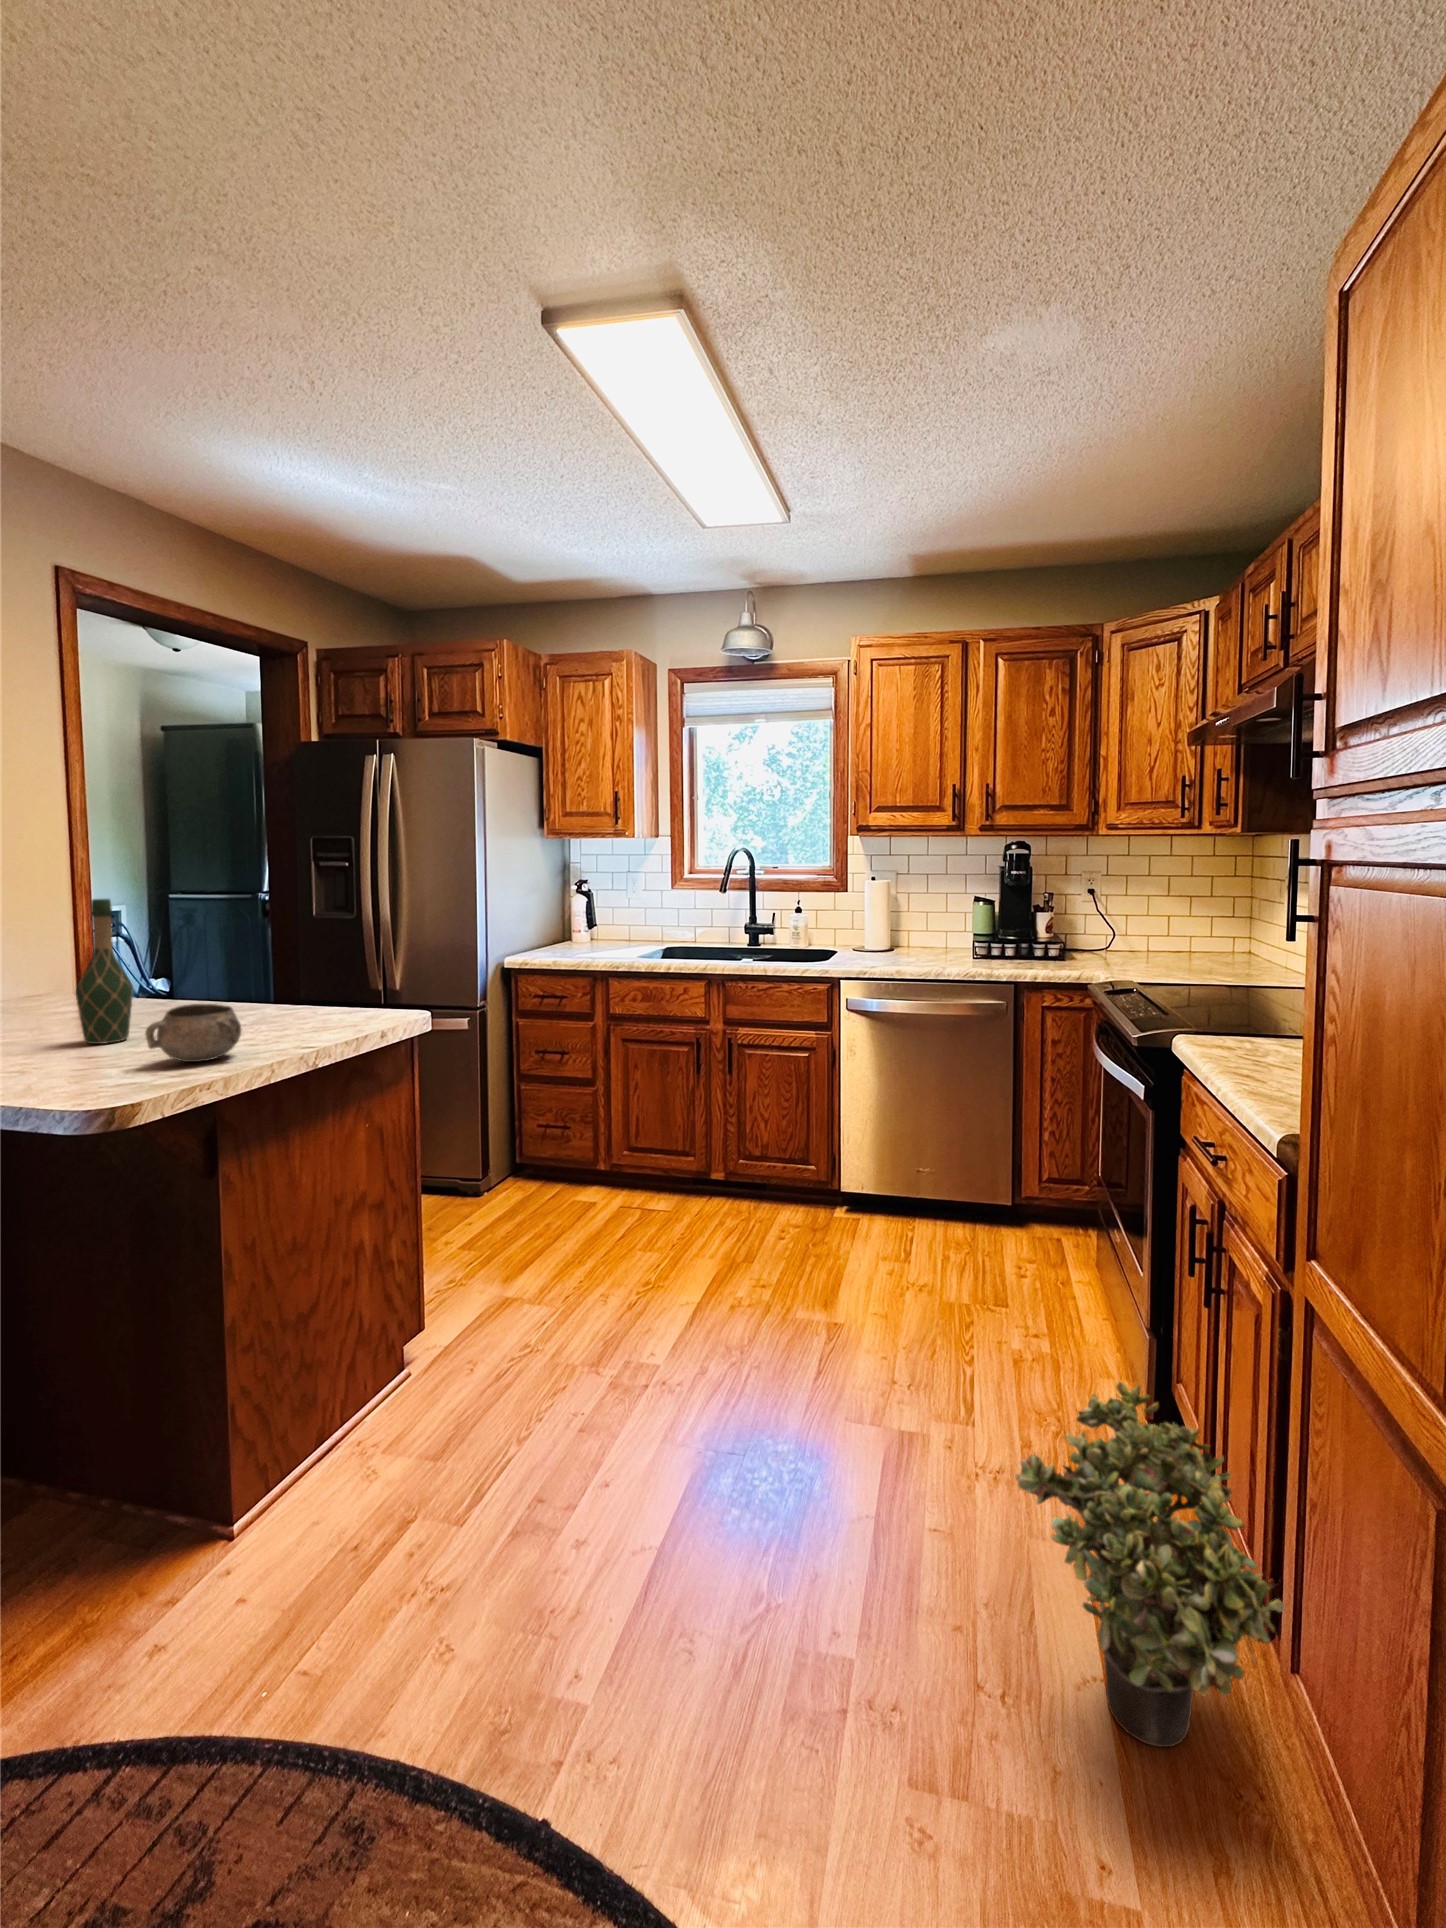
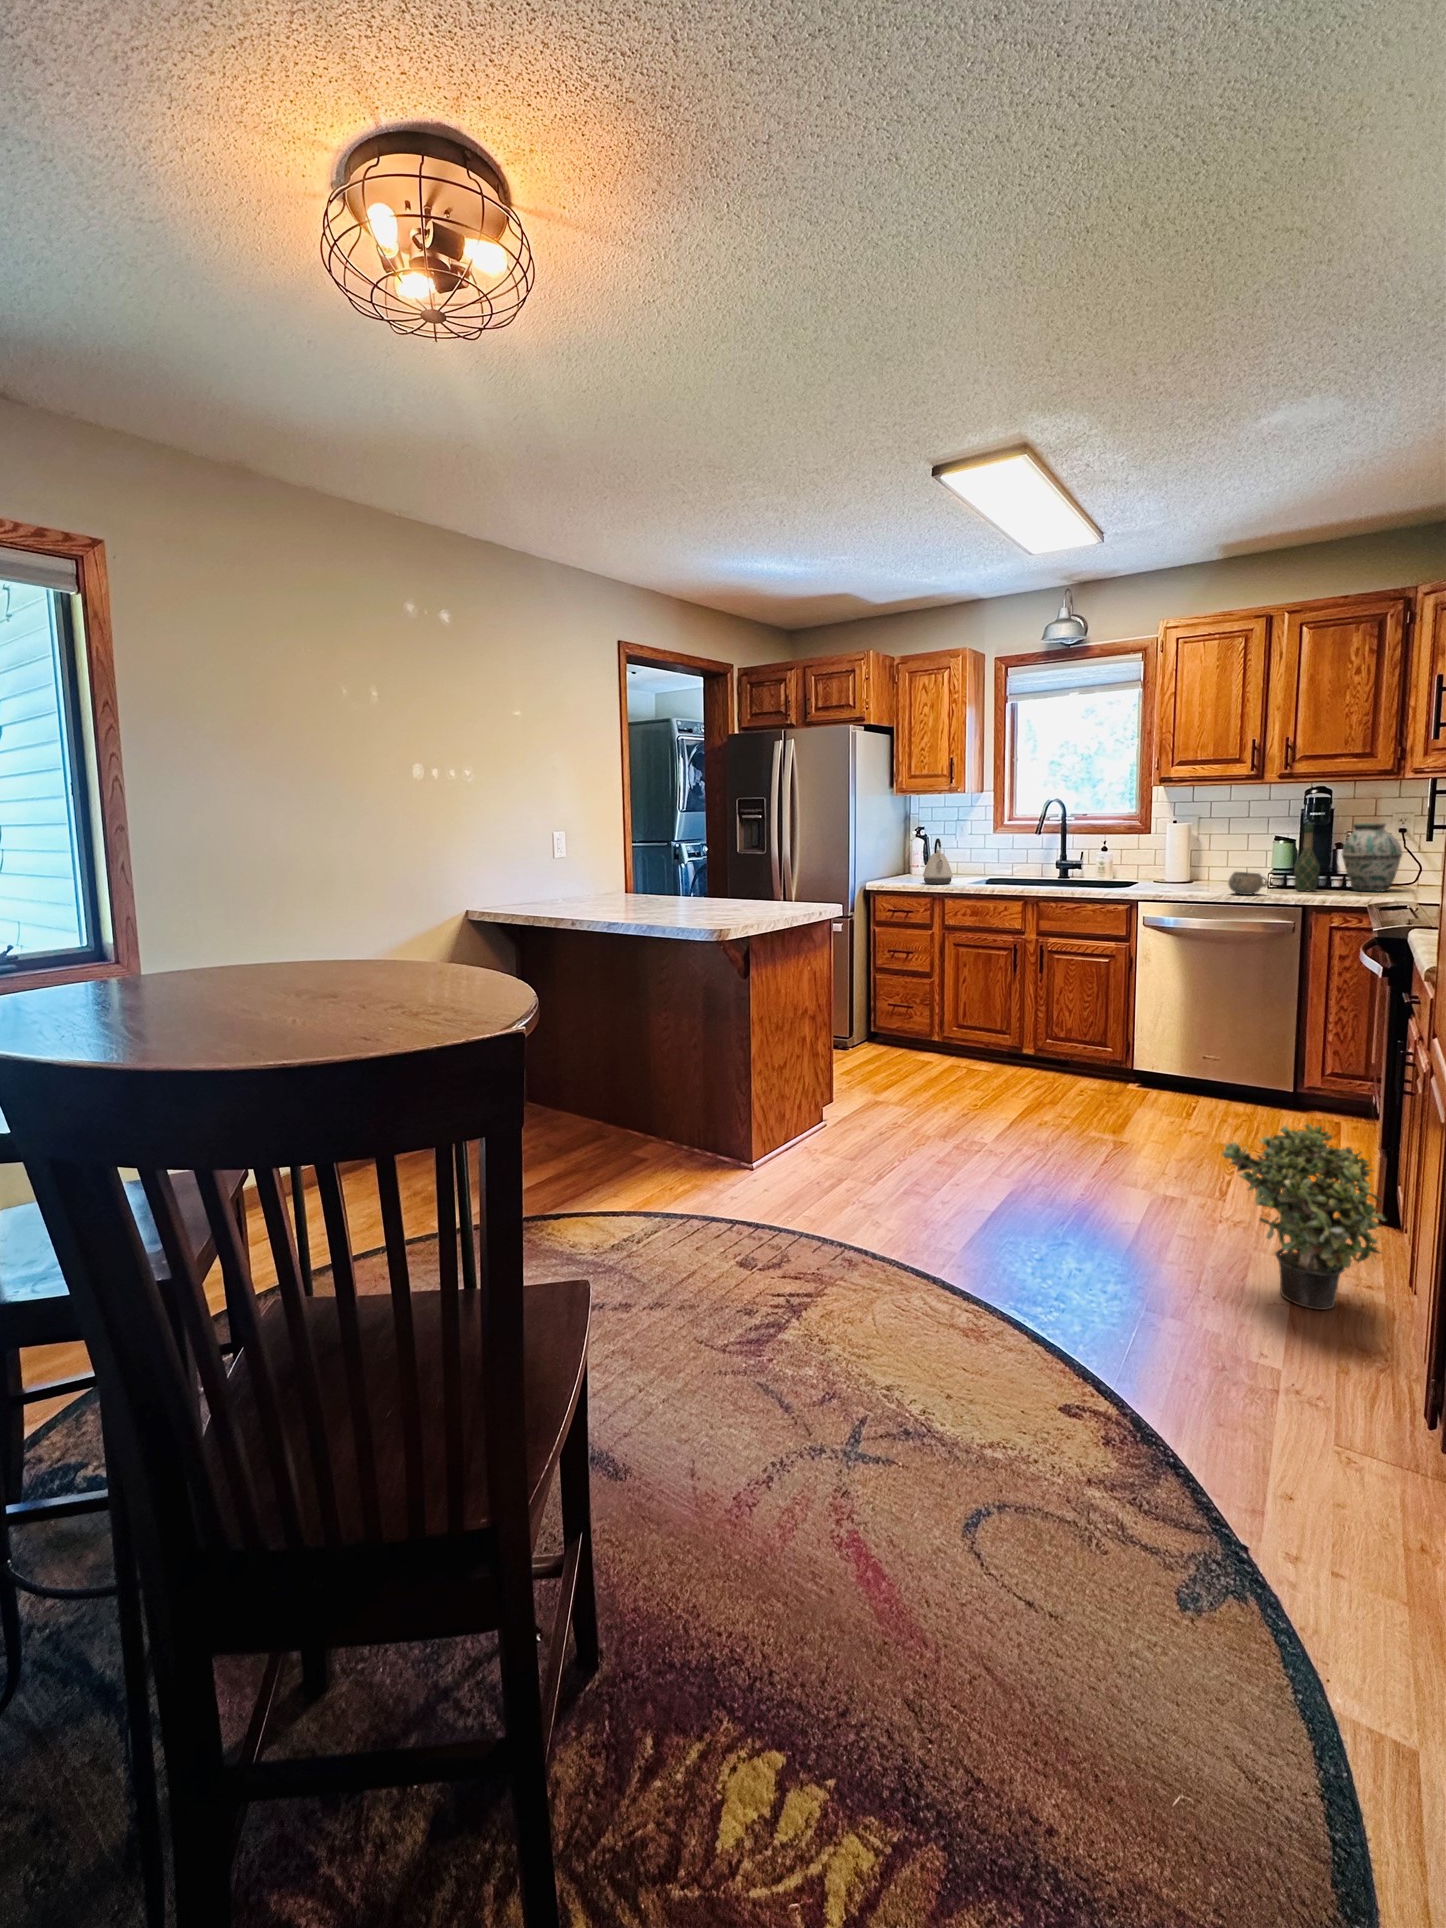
vase: none [1040,883,1097,960] -> present [1342,823,1403,892]
kettle: none [582,896,620,957] -> present [923,838,953,884]
wine bottle: present [76,899,133,1044] -> present [1294,825,1320,891]
decorative bowl: present [145,1004,241,1062] -> present [1228,872,1268,895]

